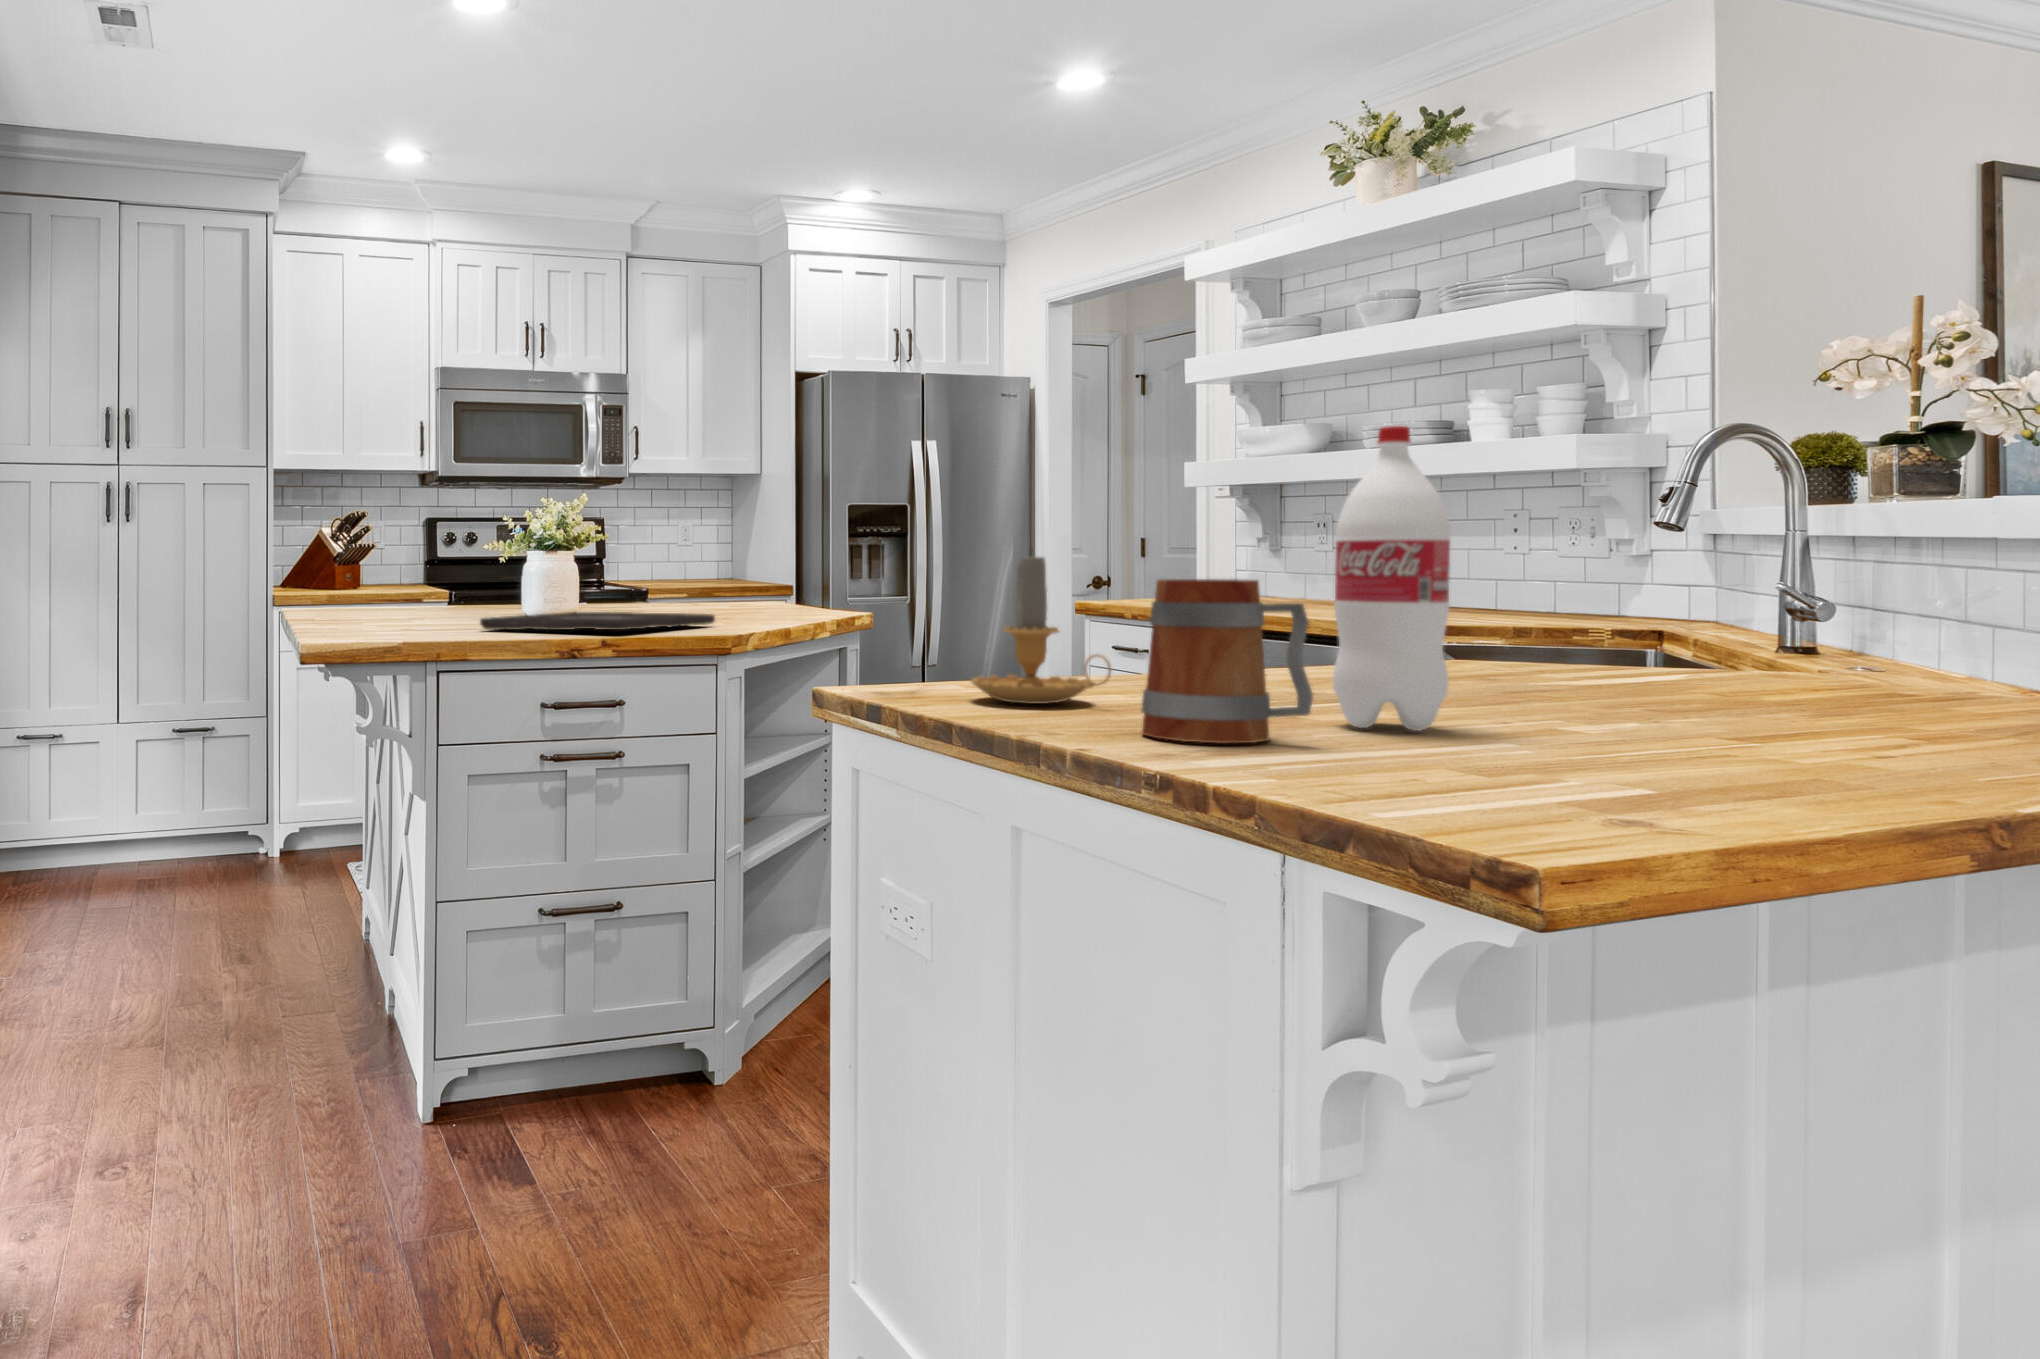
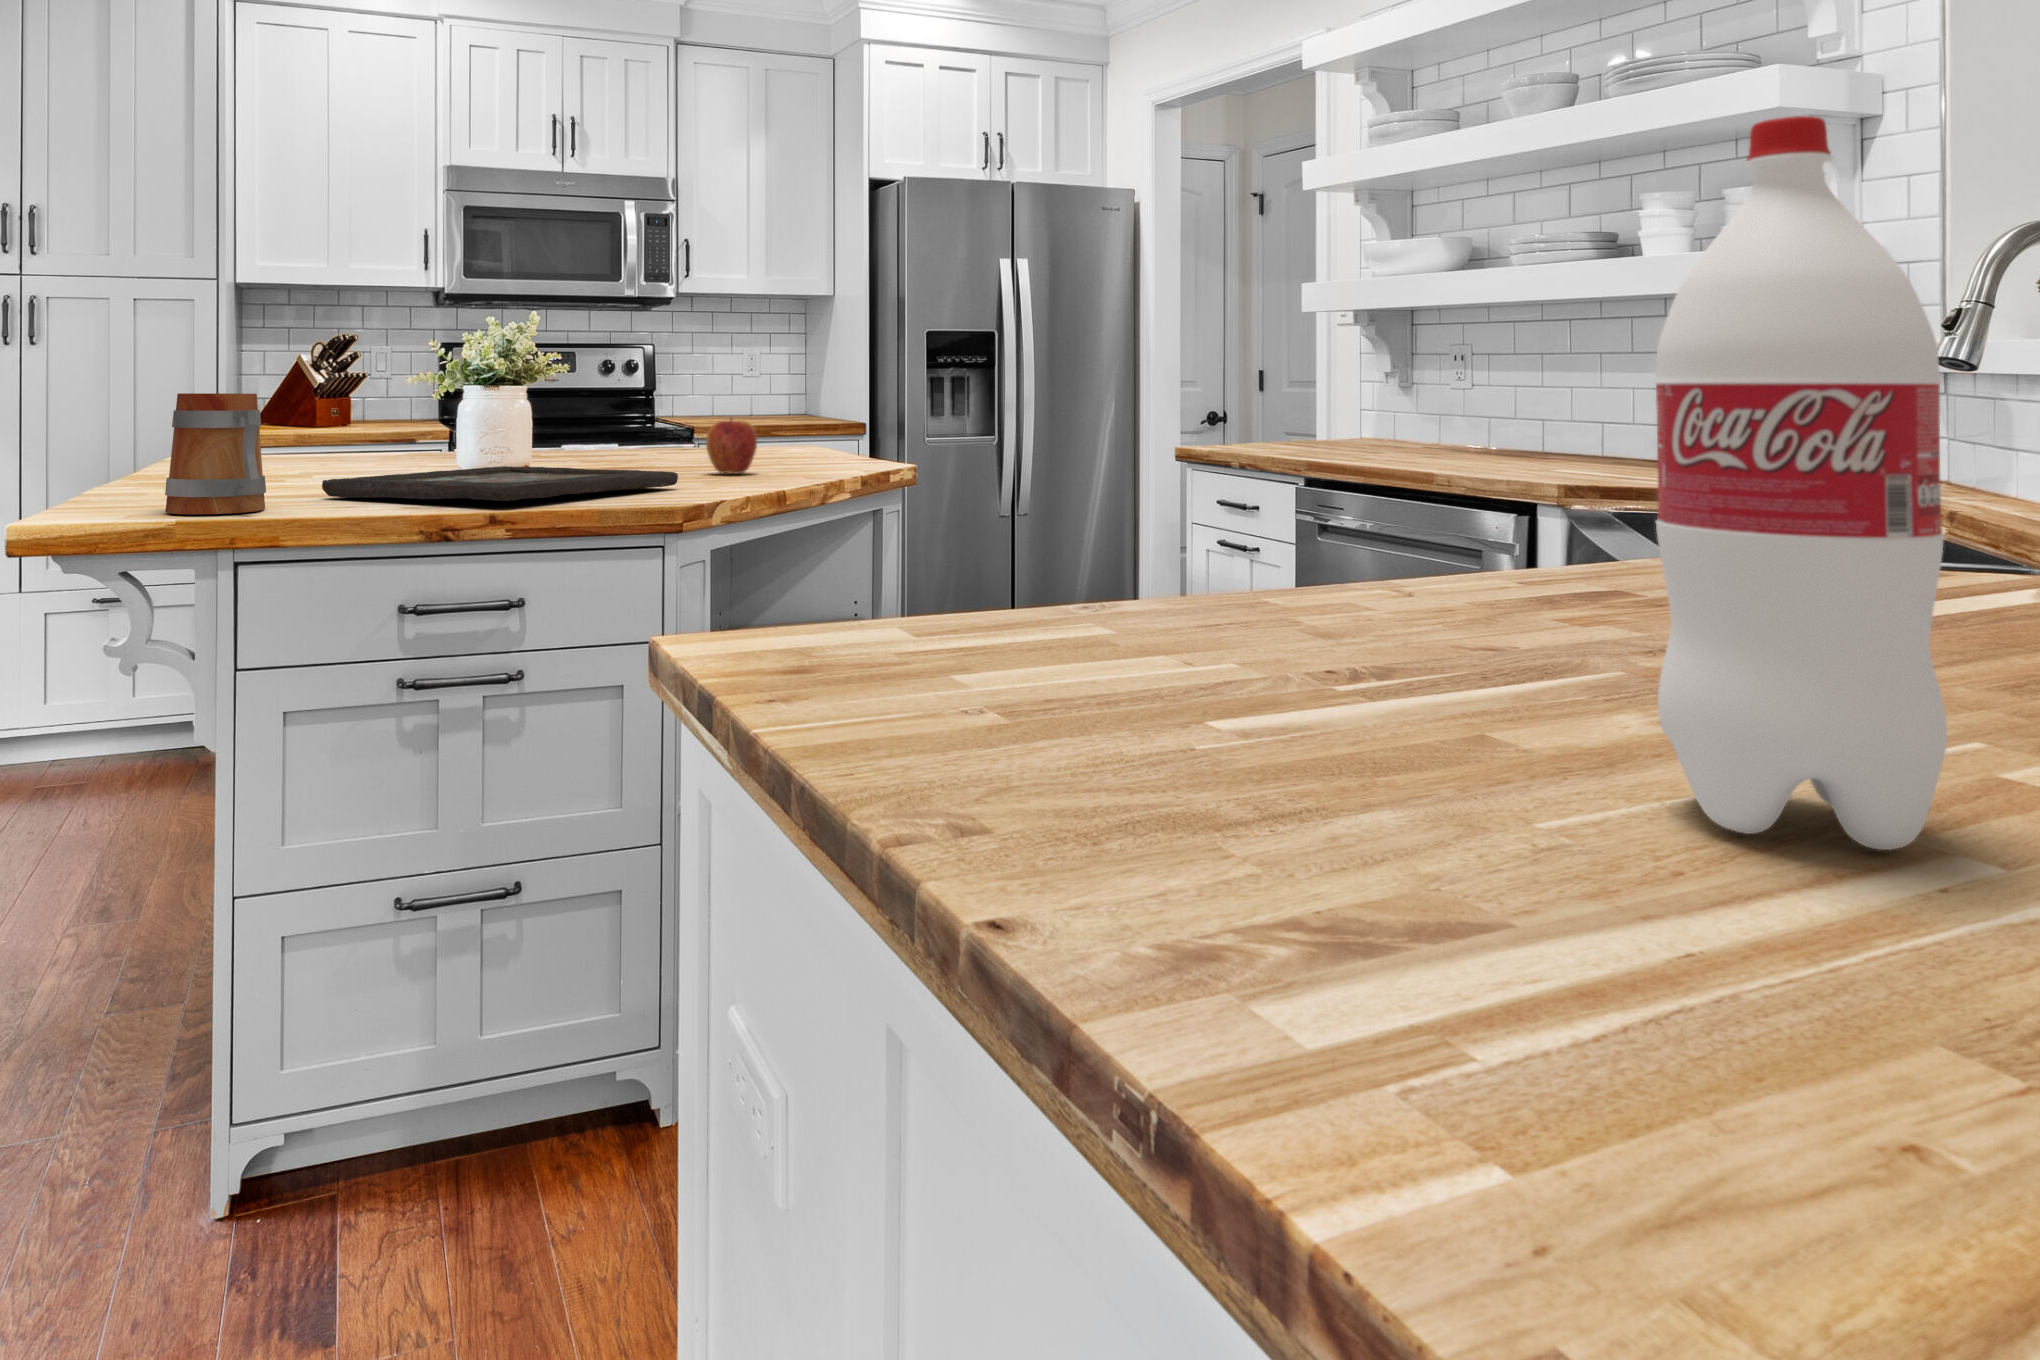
candle: present [971,549,1111,704] -> none [900,391,1172,713]
apple: none [719,576,757,618] -> present [706,419,757,474]
mug: present [1142,579,1313,743] -> present [165,393,266,514]

